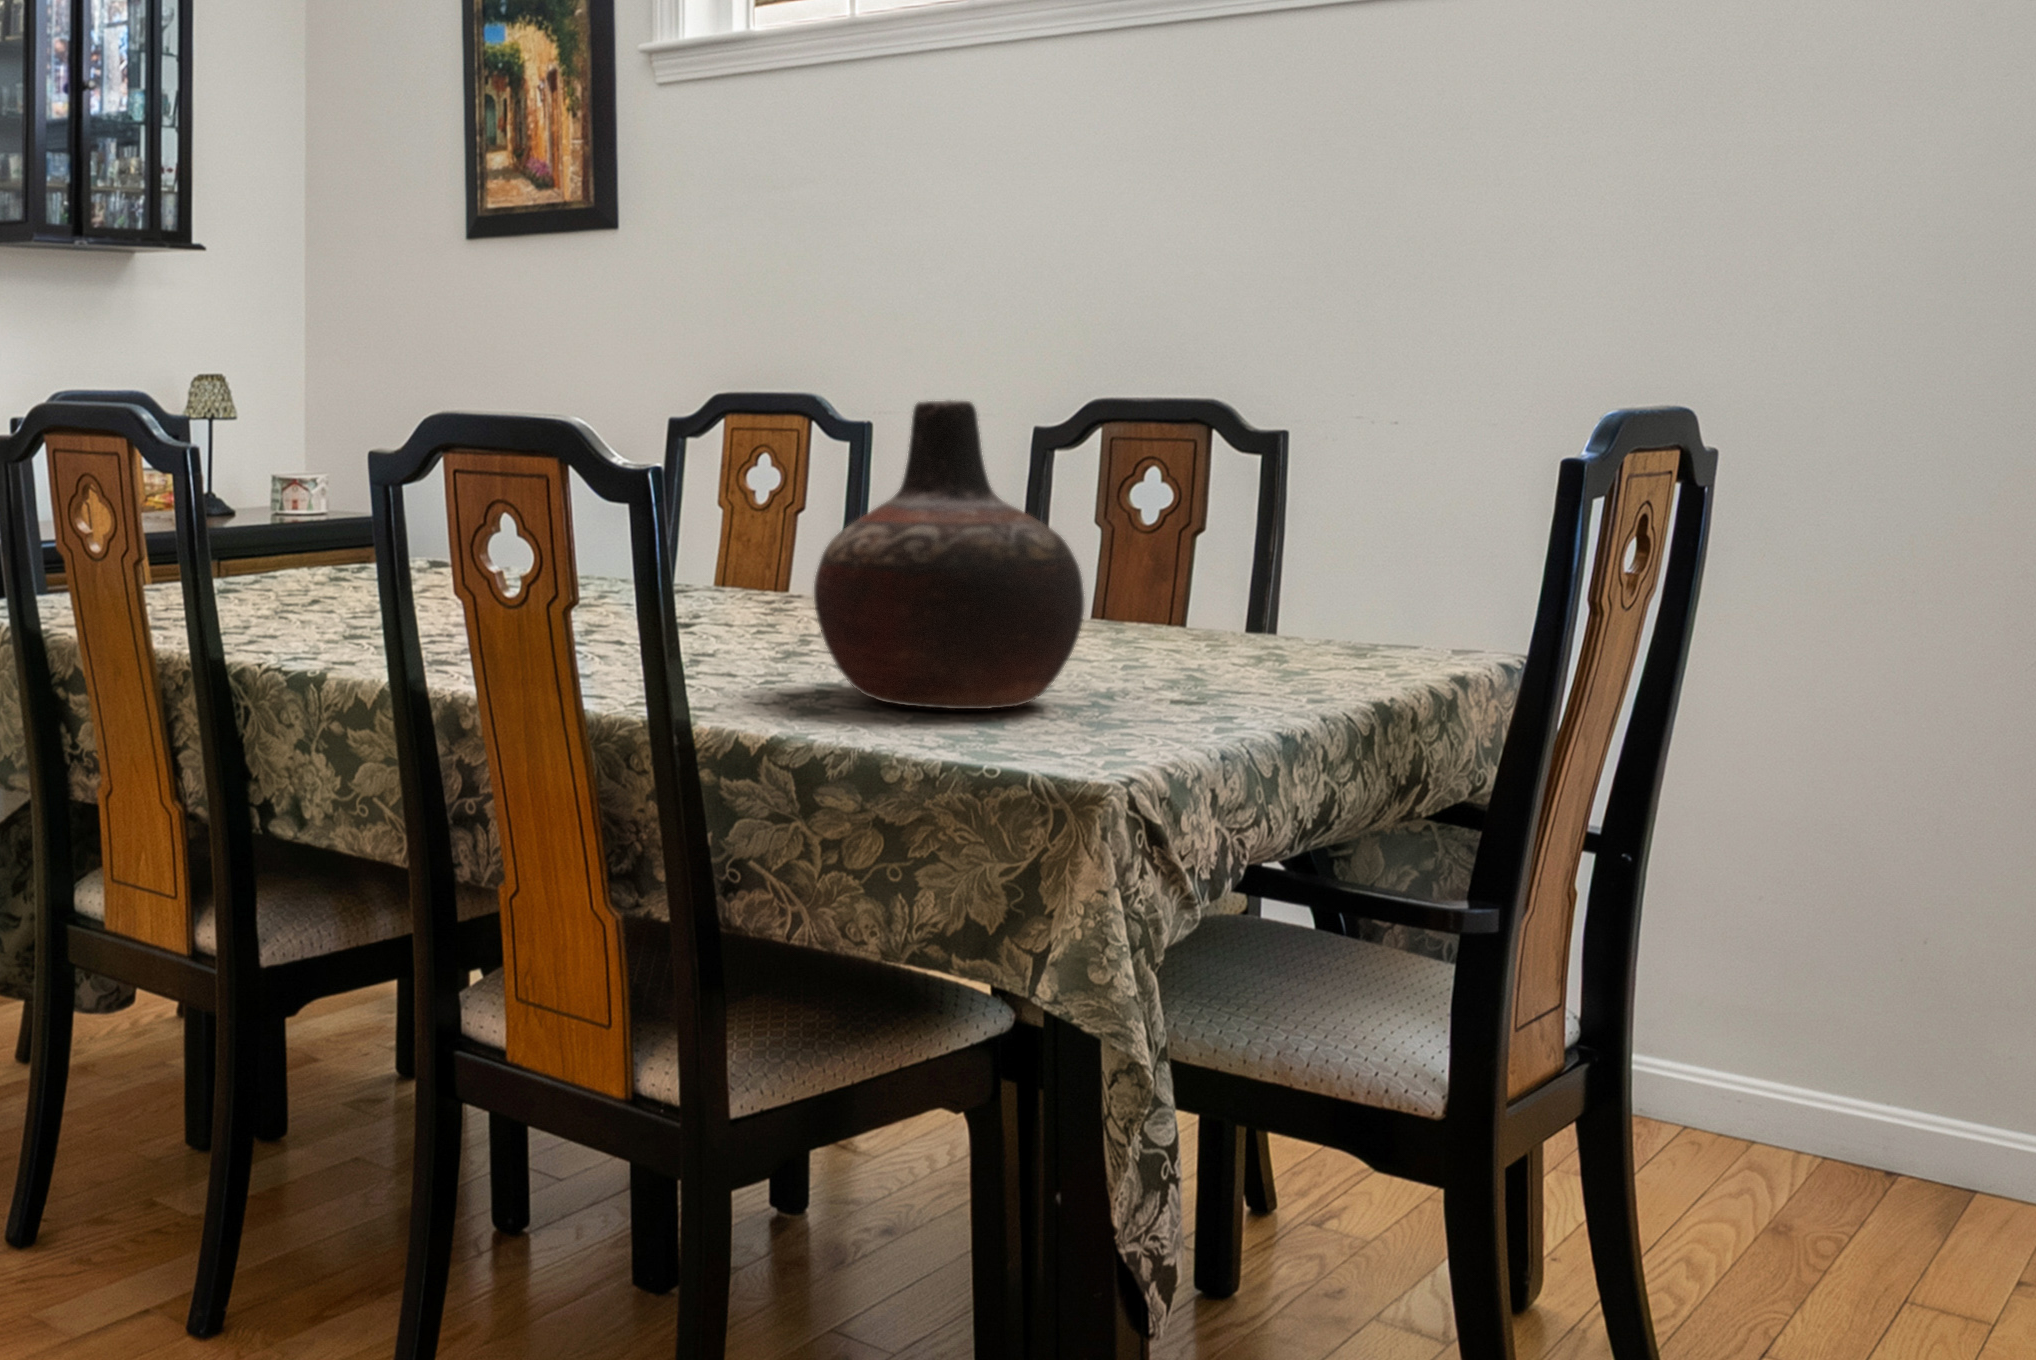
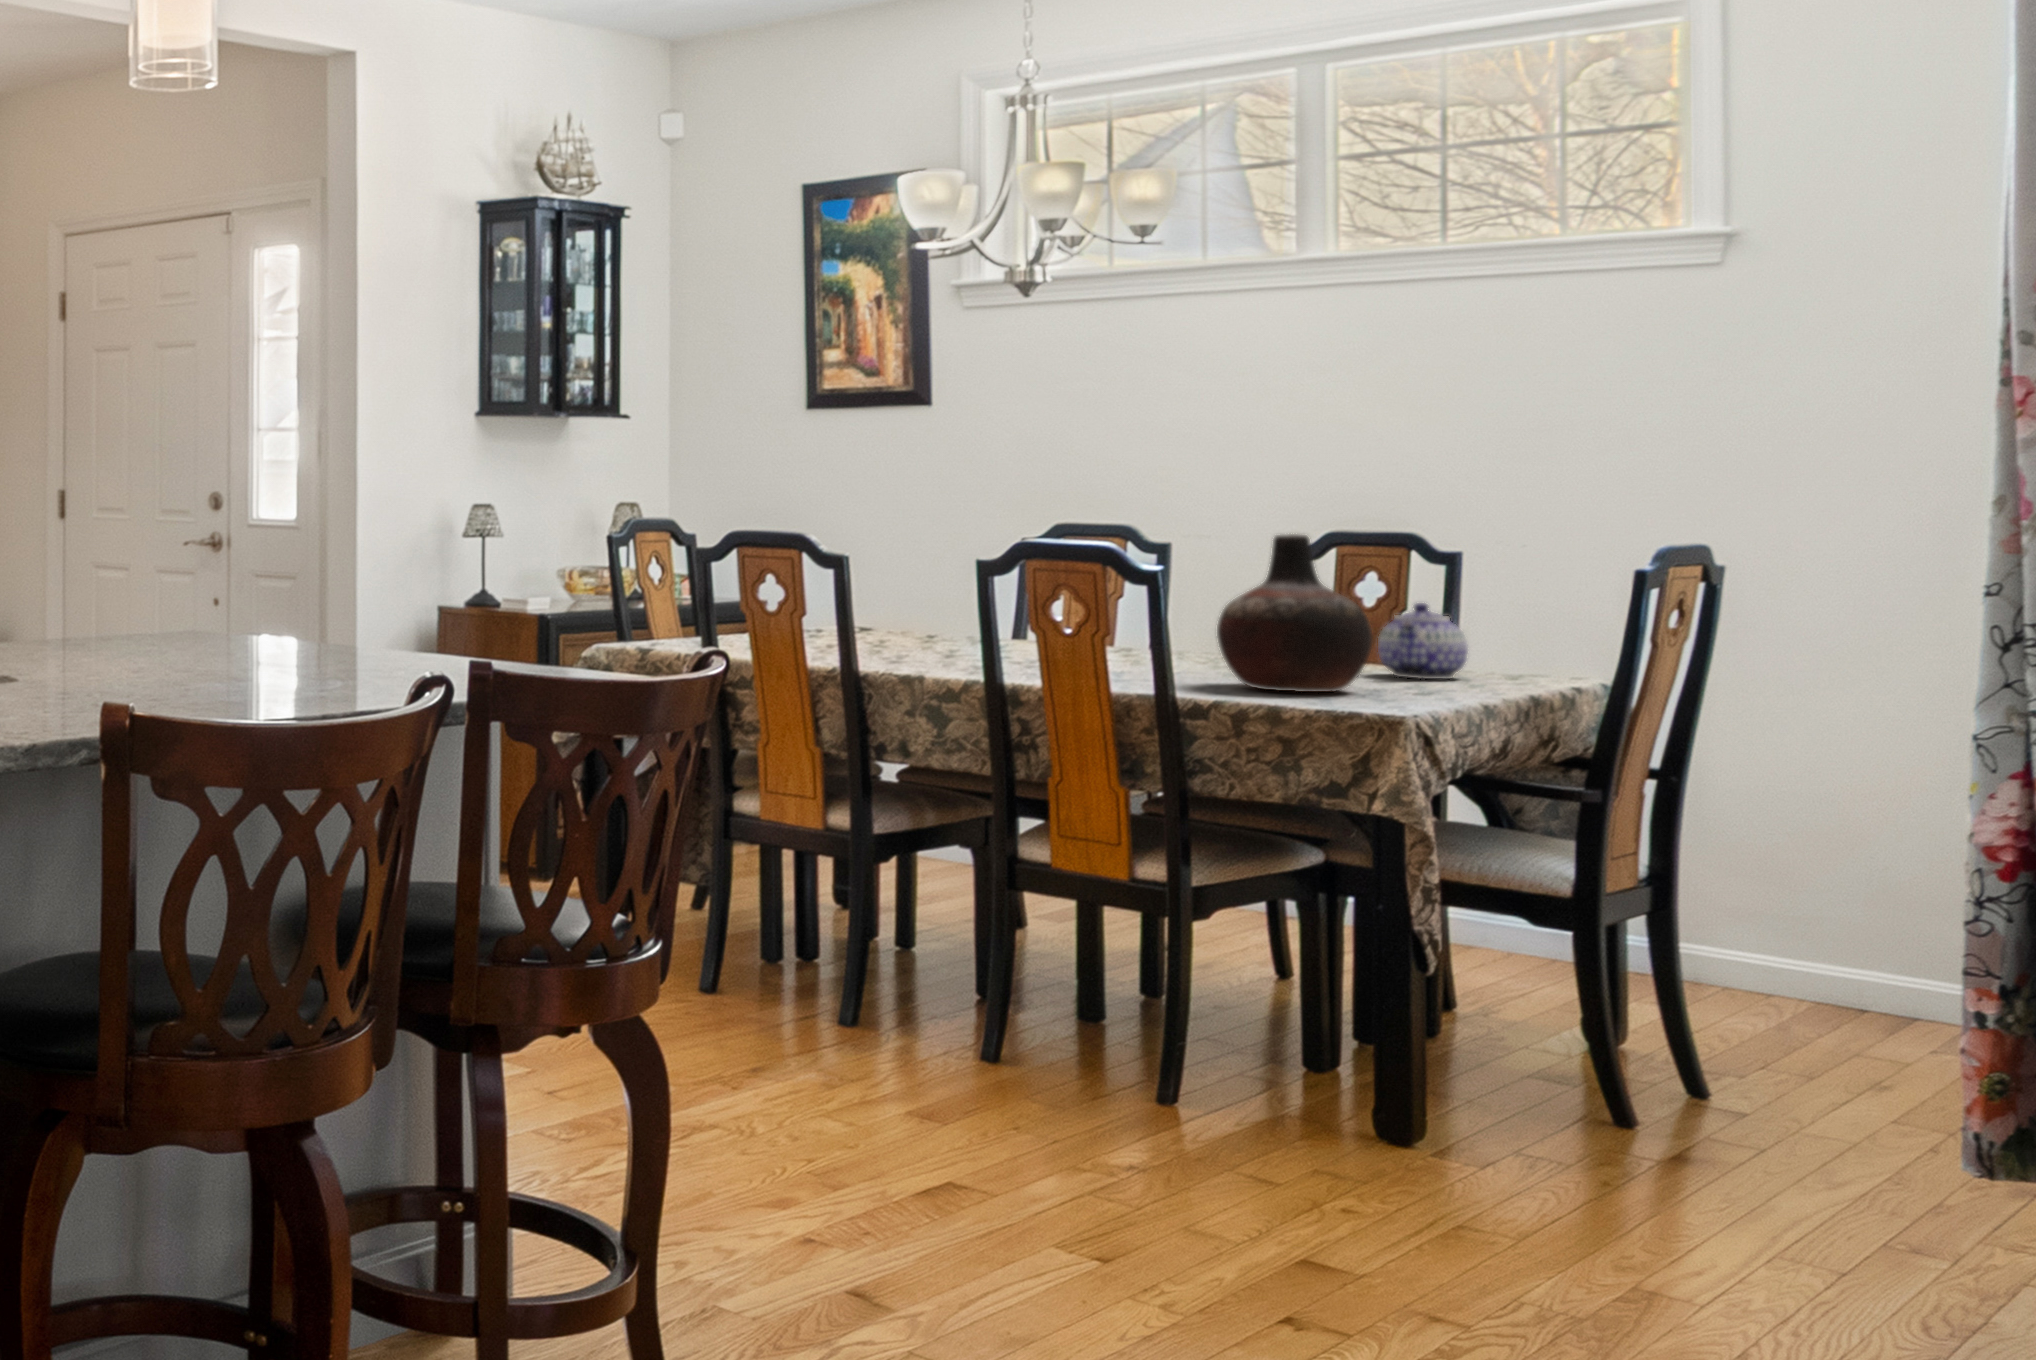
teapot: none [1127,526,1274,667] -> present [1378,603,1467,679]

